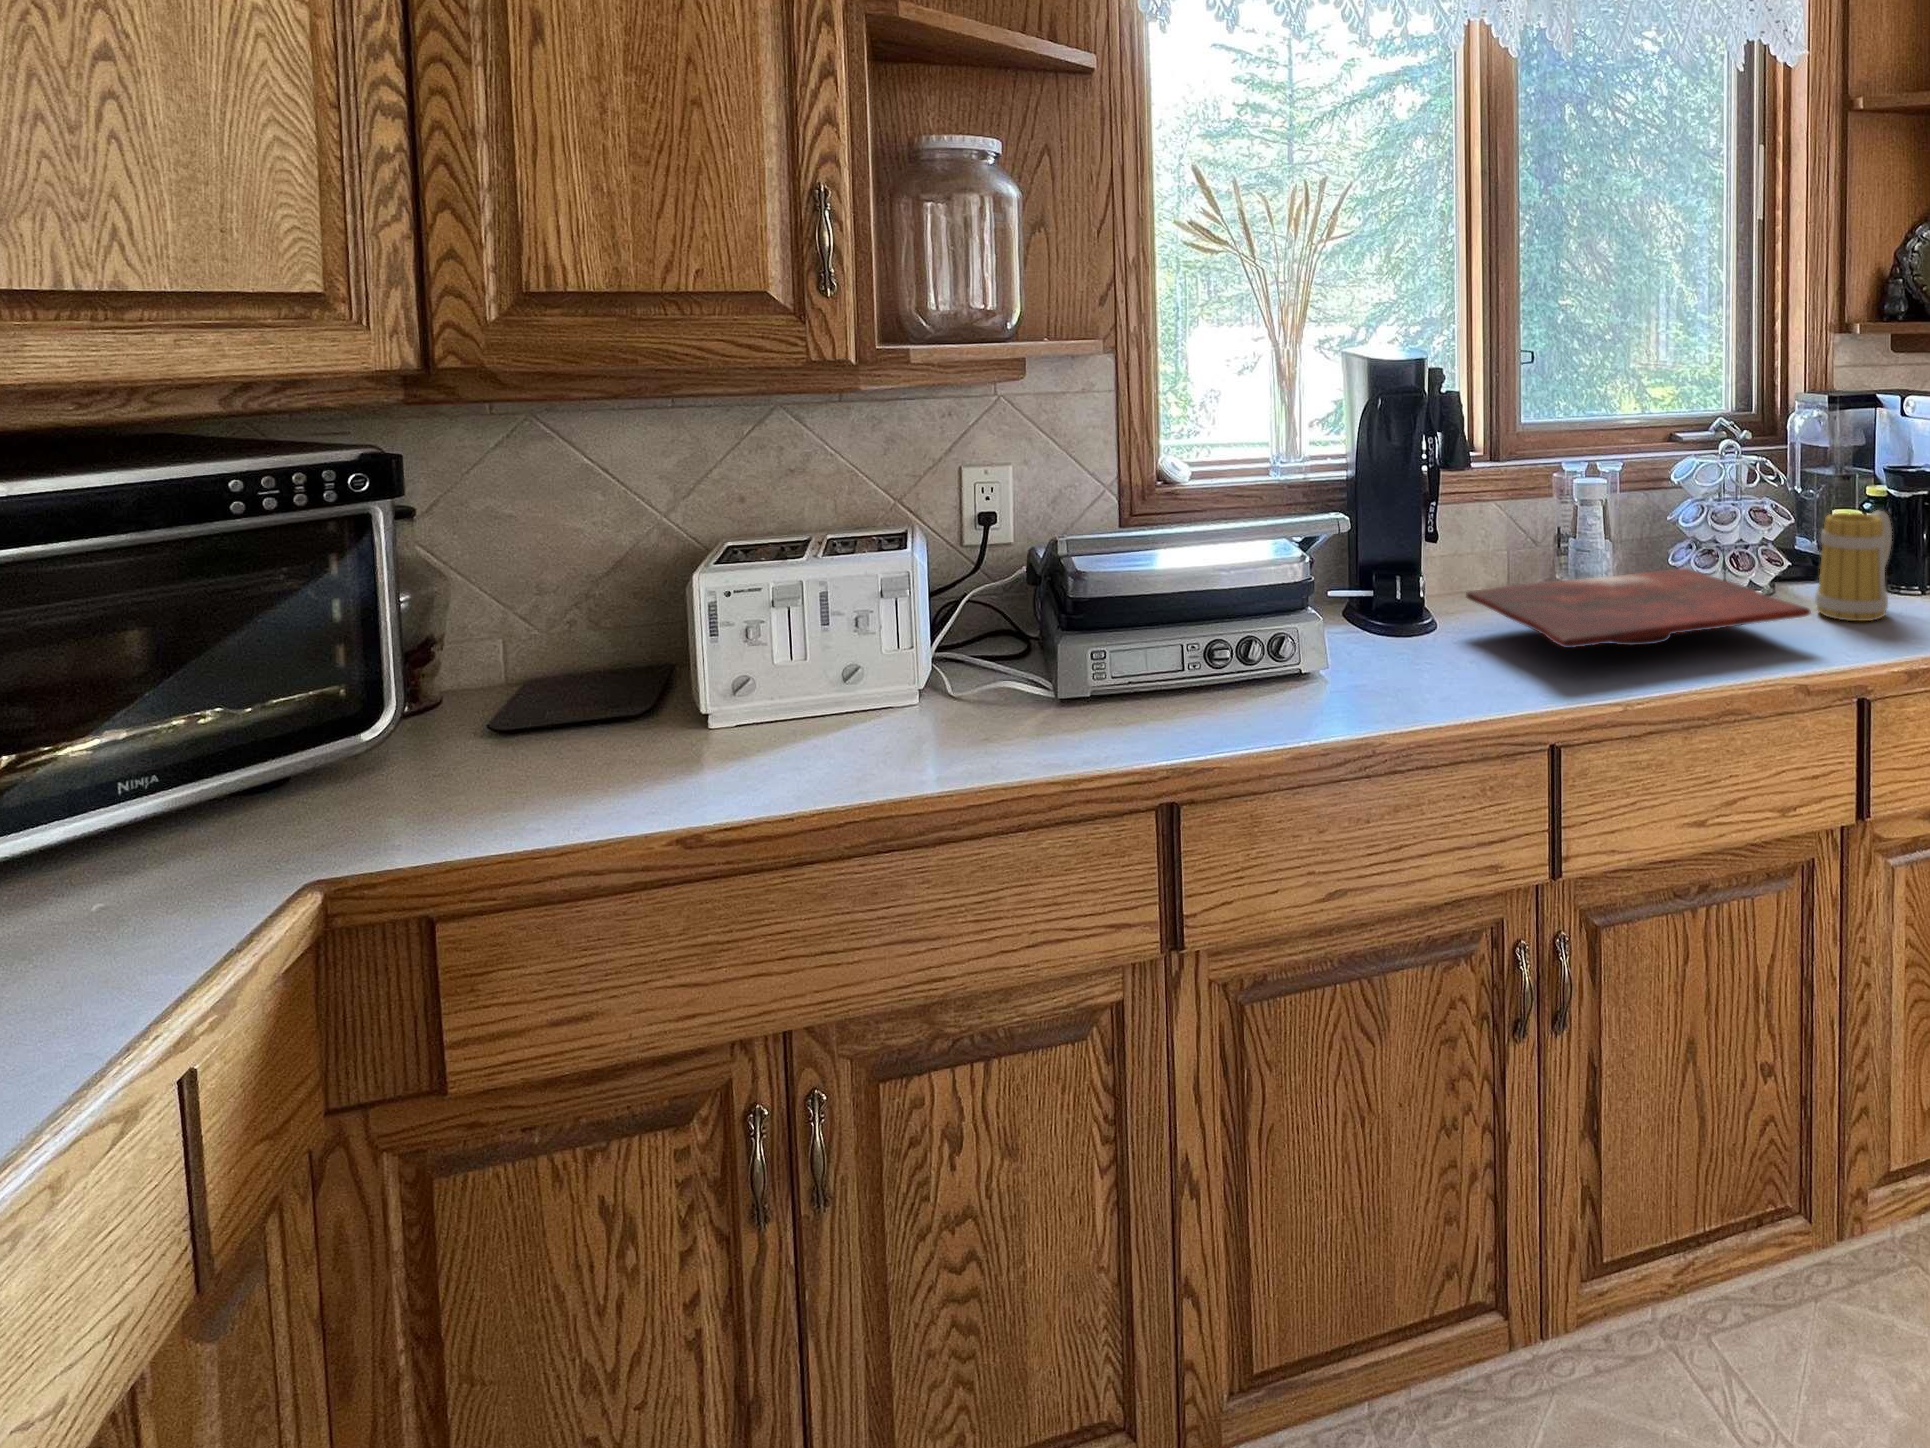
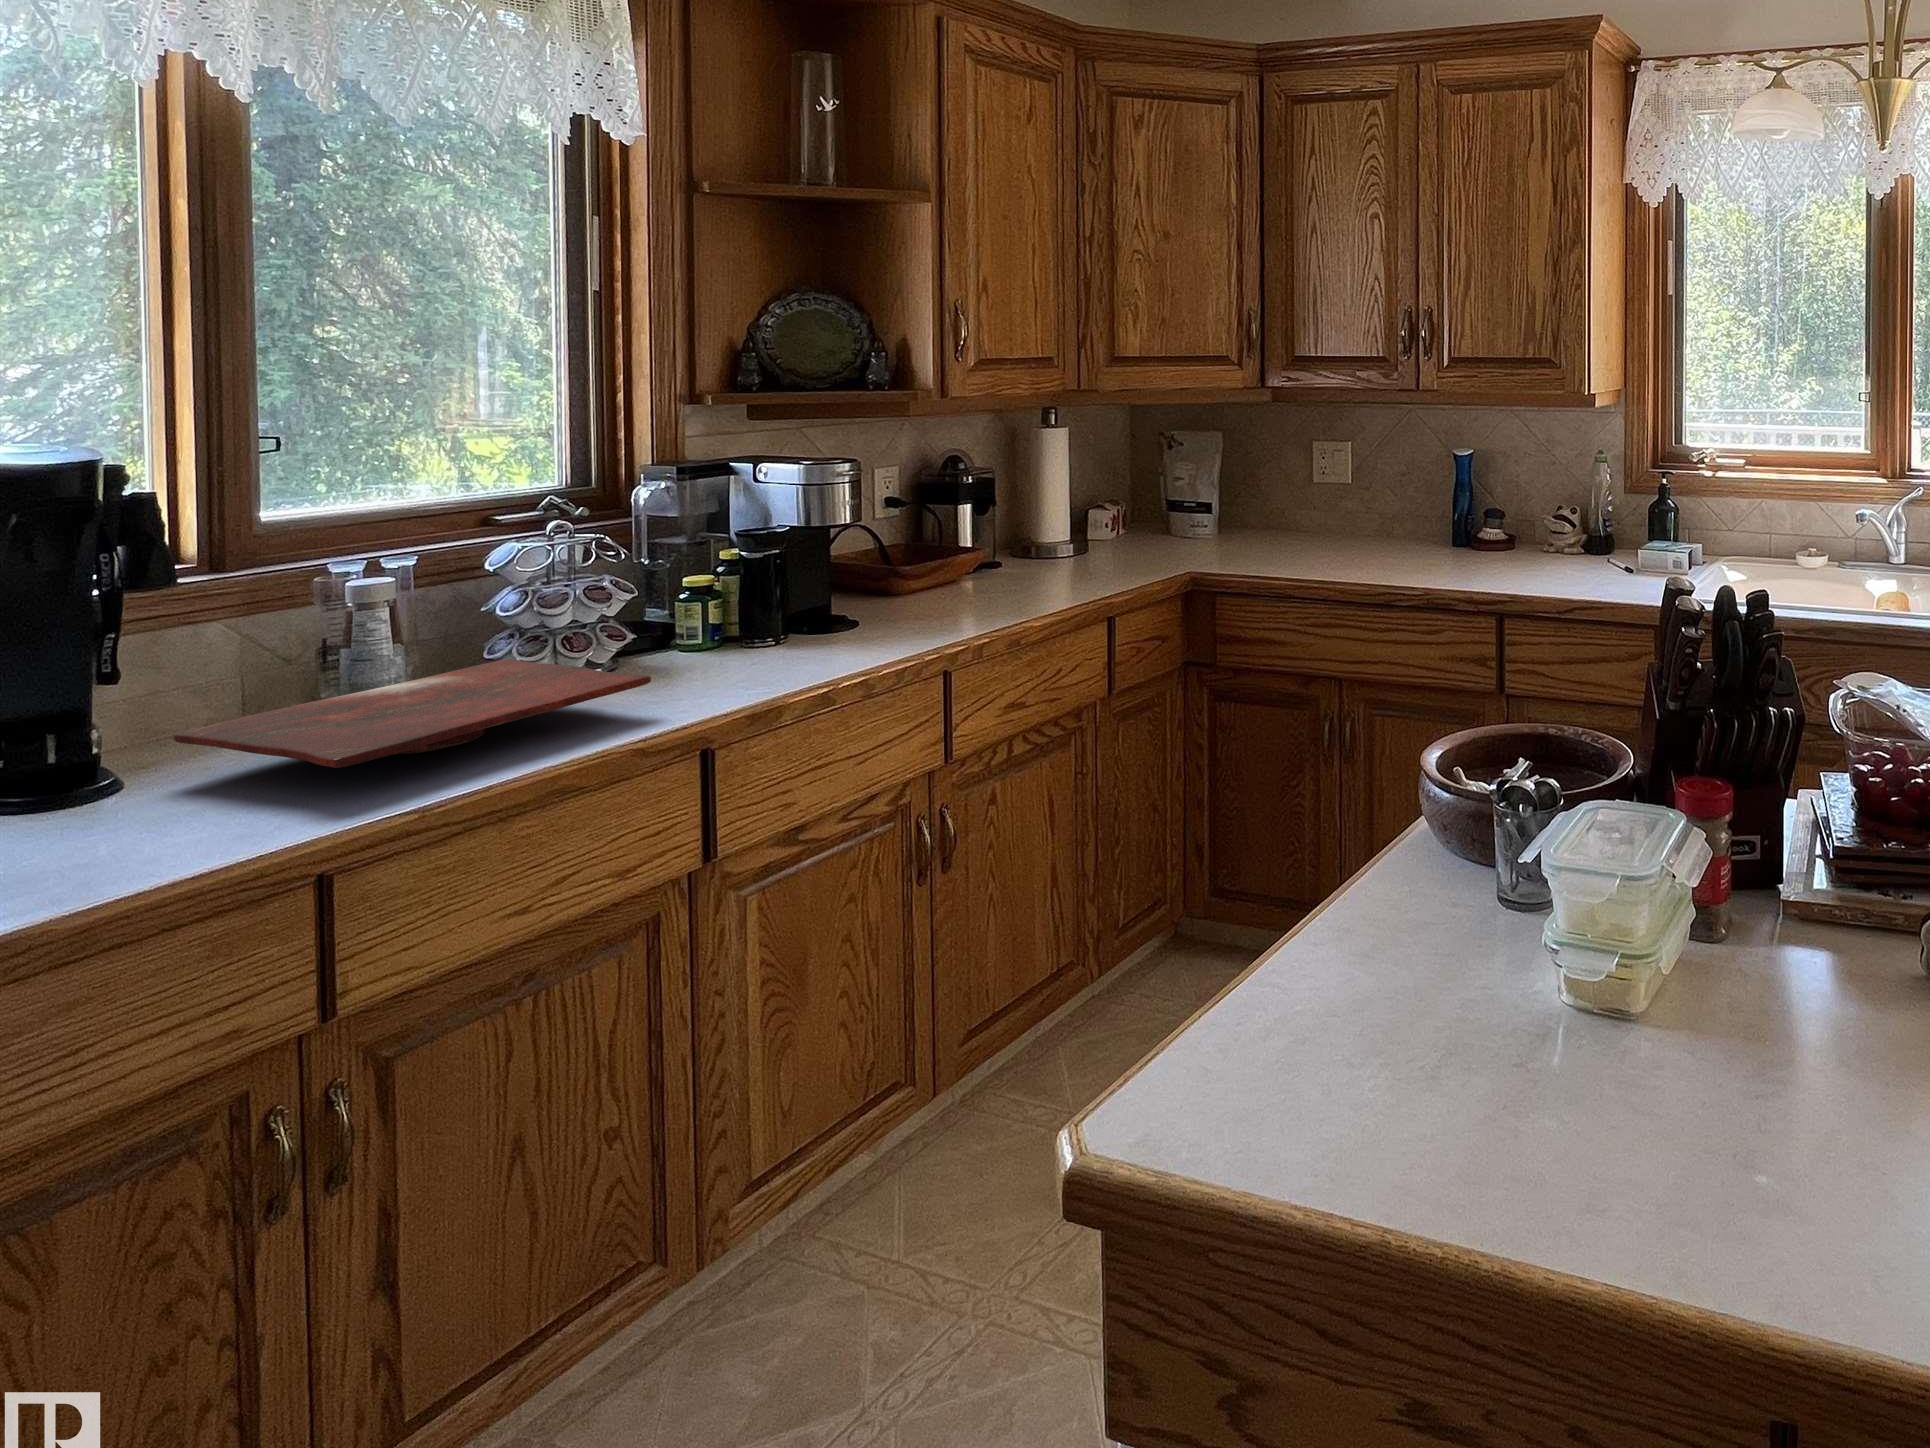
mug: present [1815,511,1892,621] -> none [661,574,742,682]

